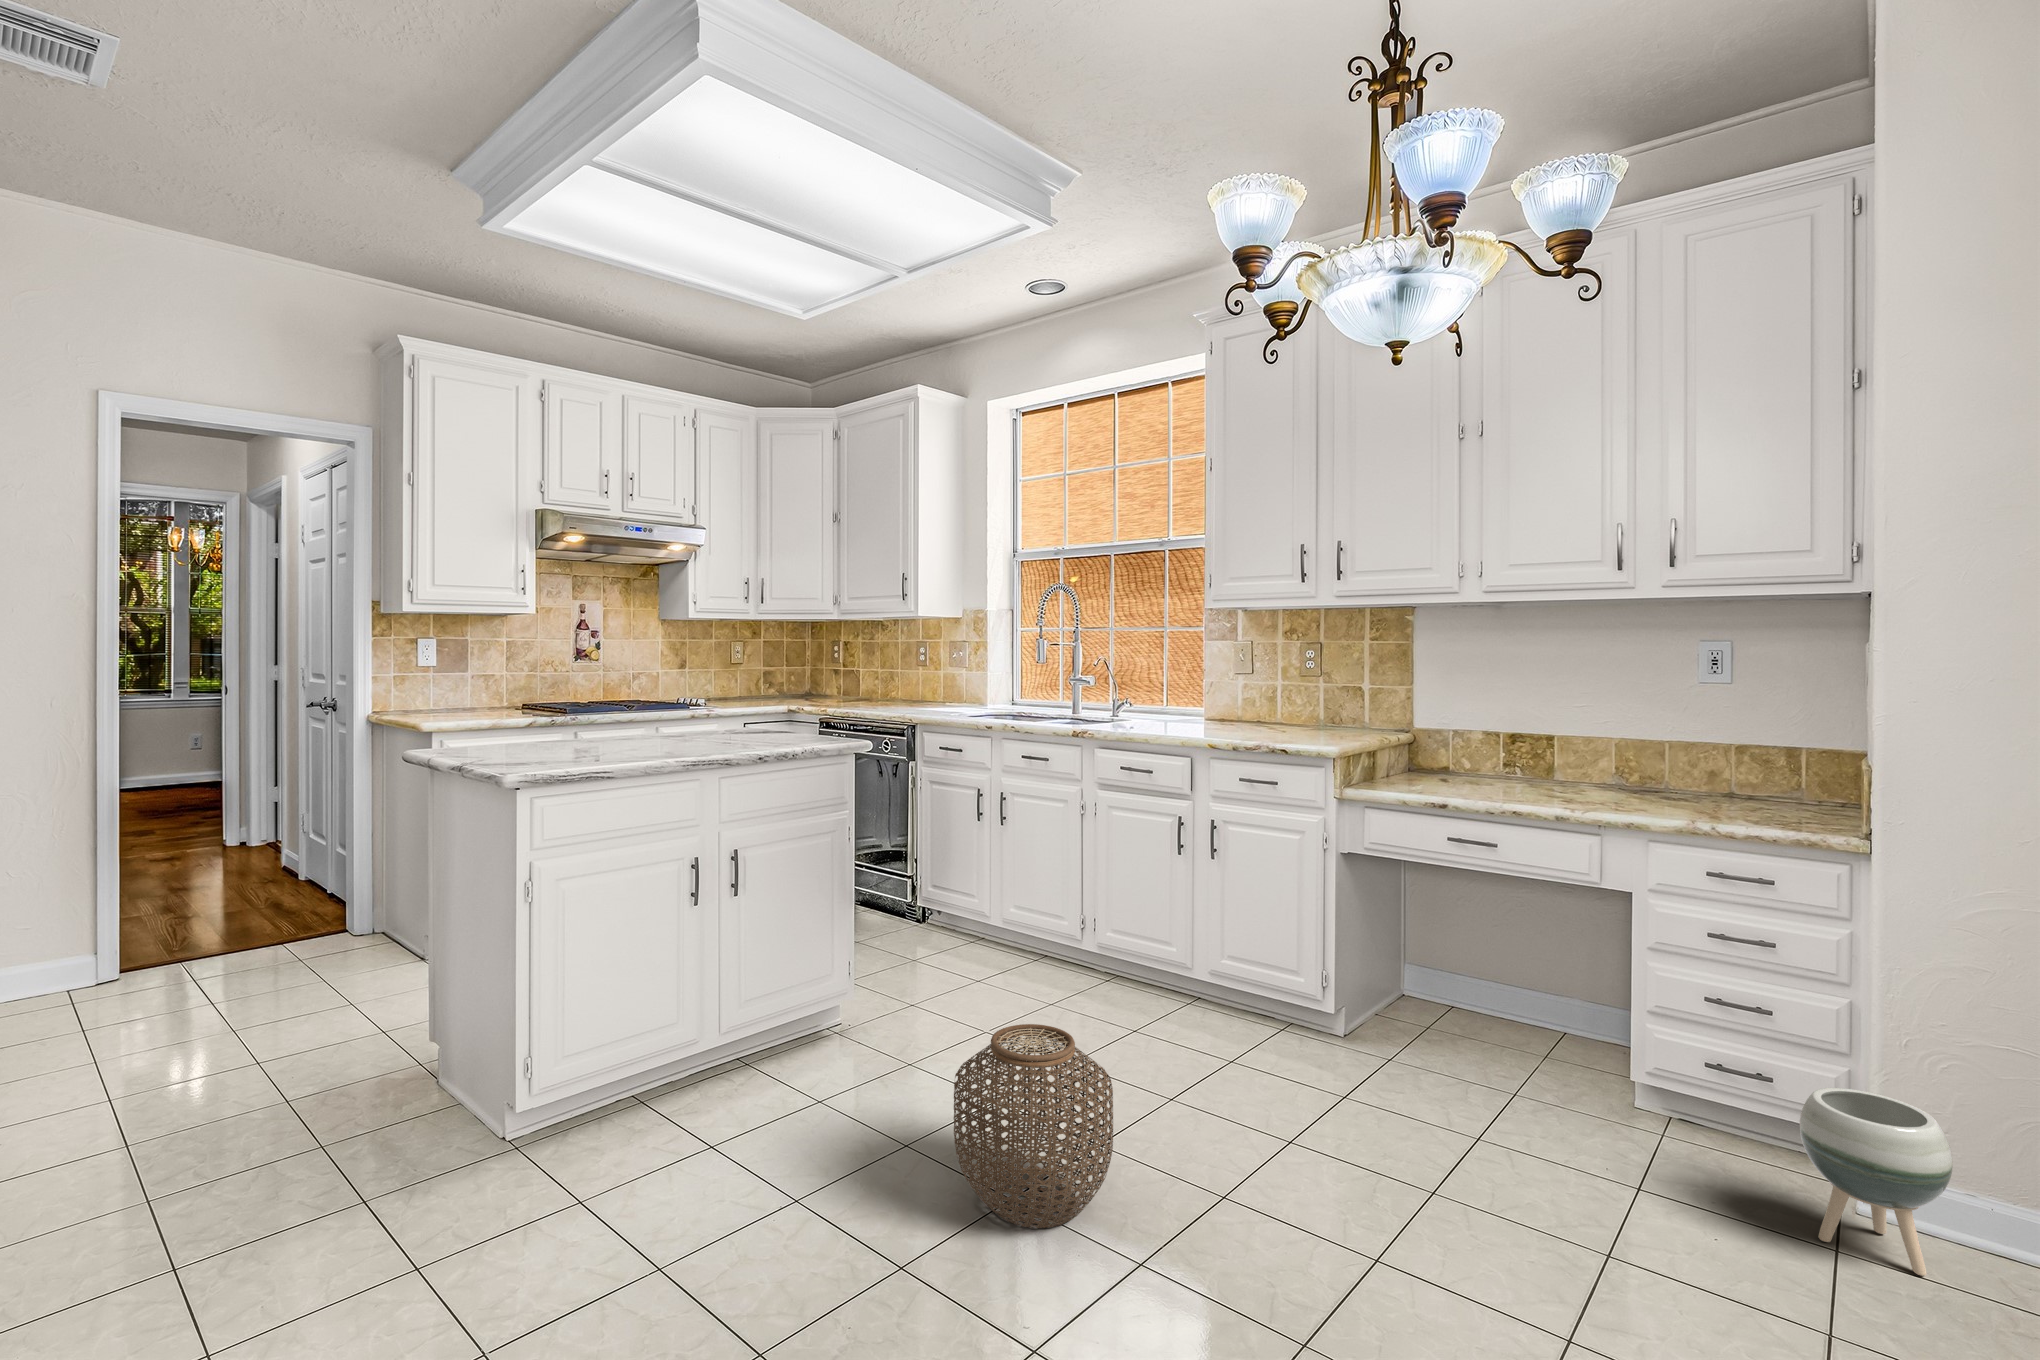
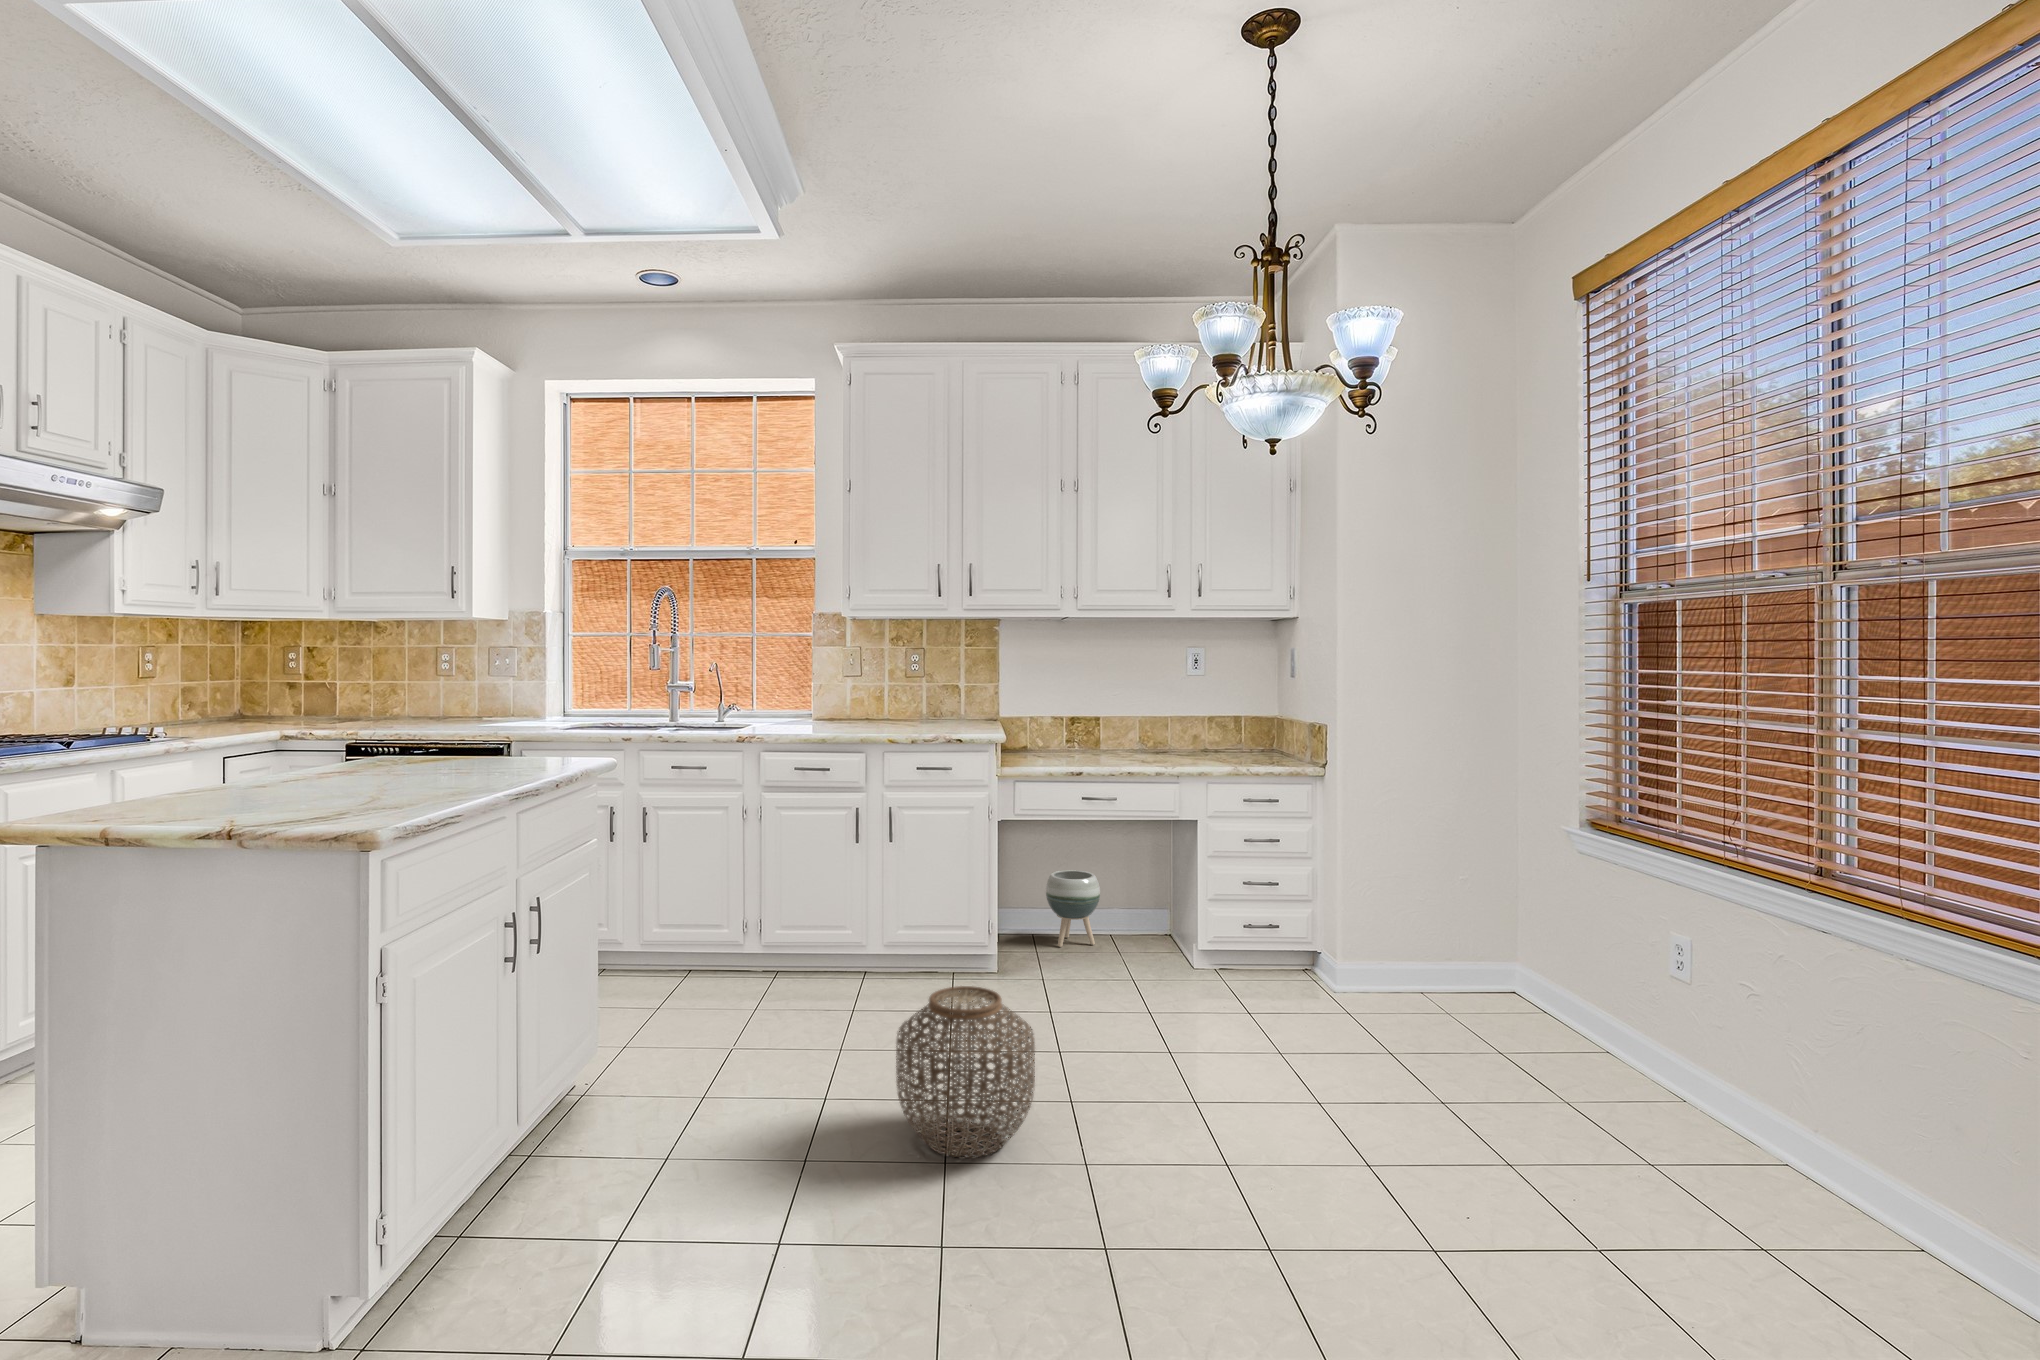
planter: present [1800,1088,1953,1276] -> present [1046,870,1100,947]

